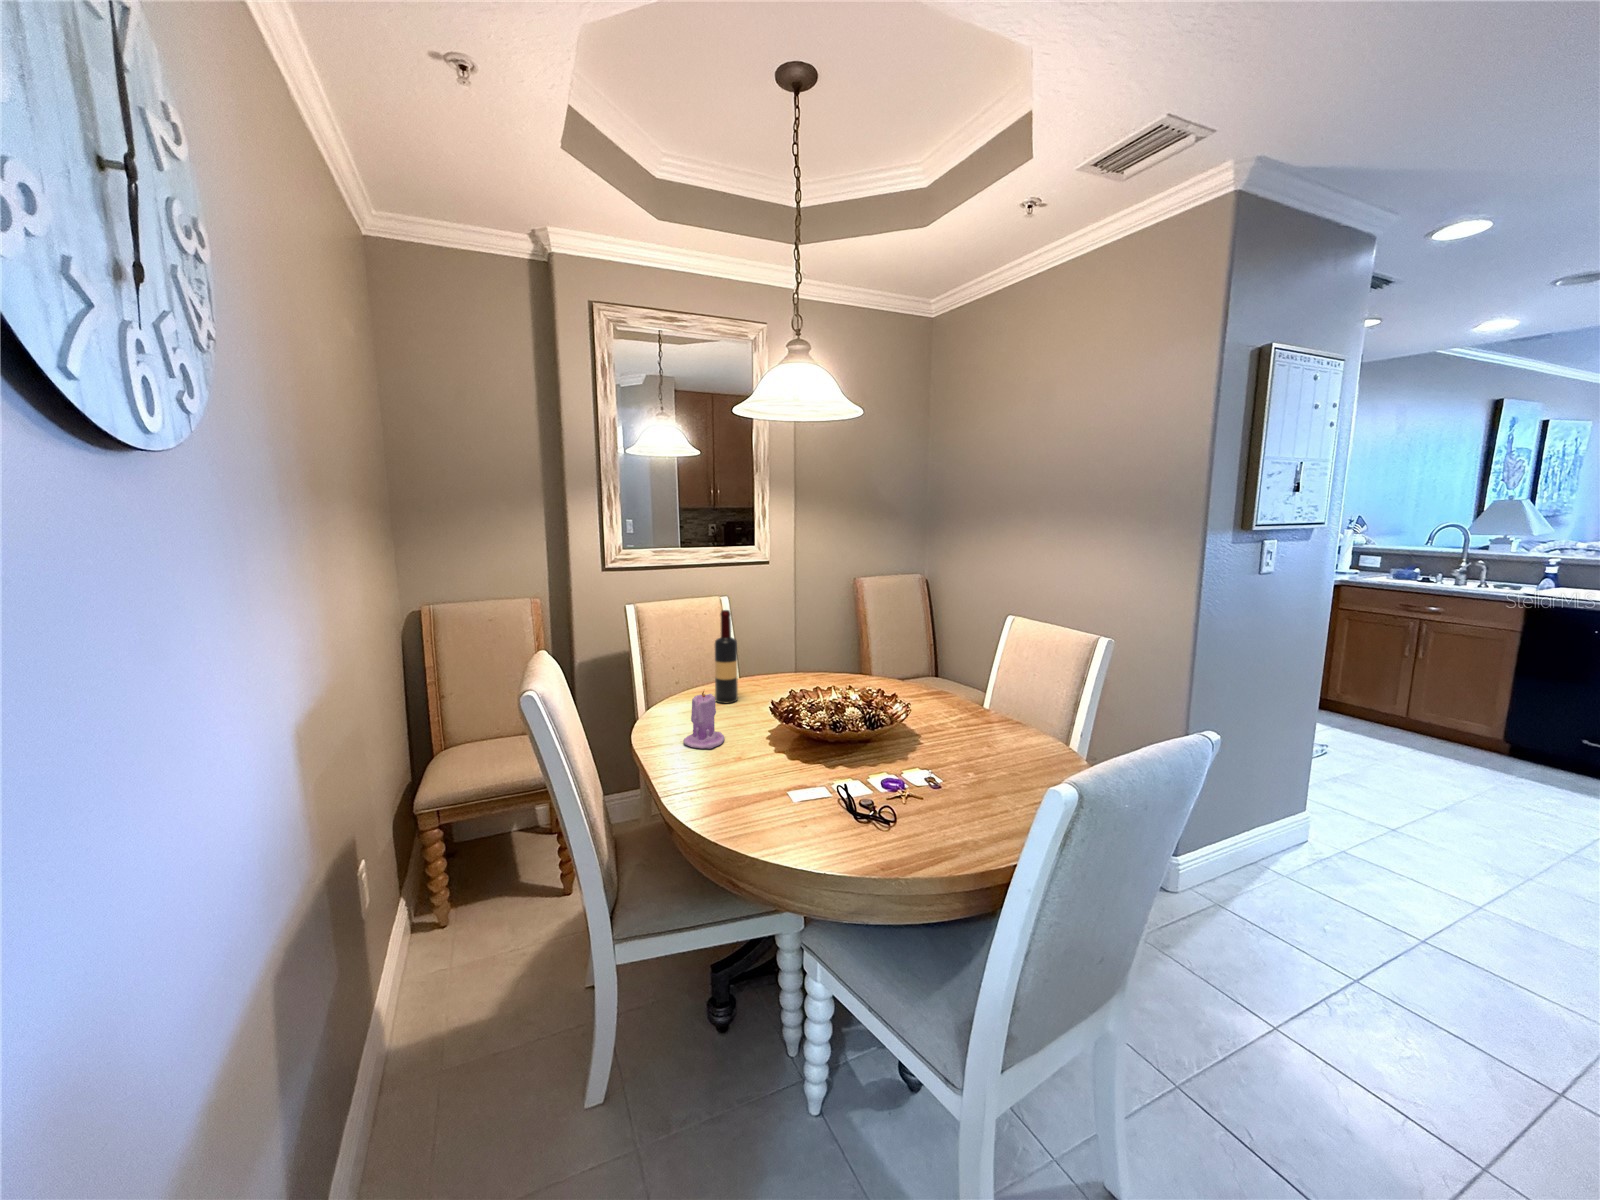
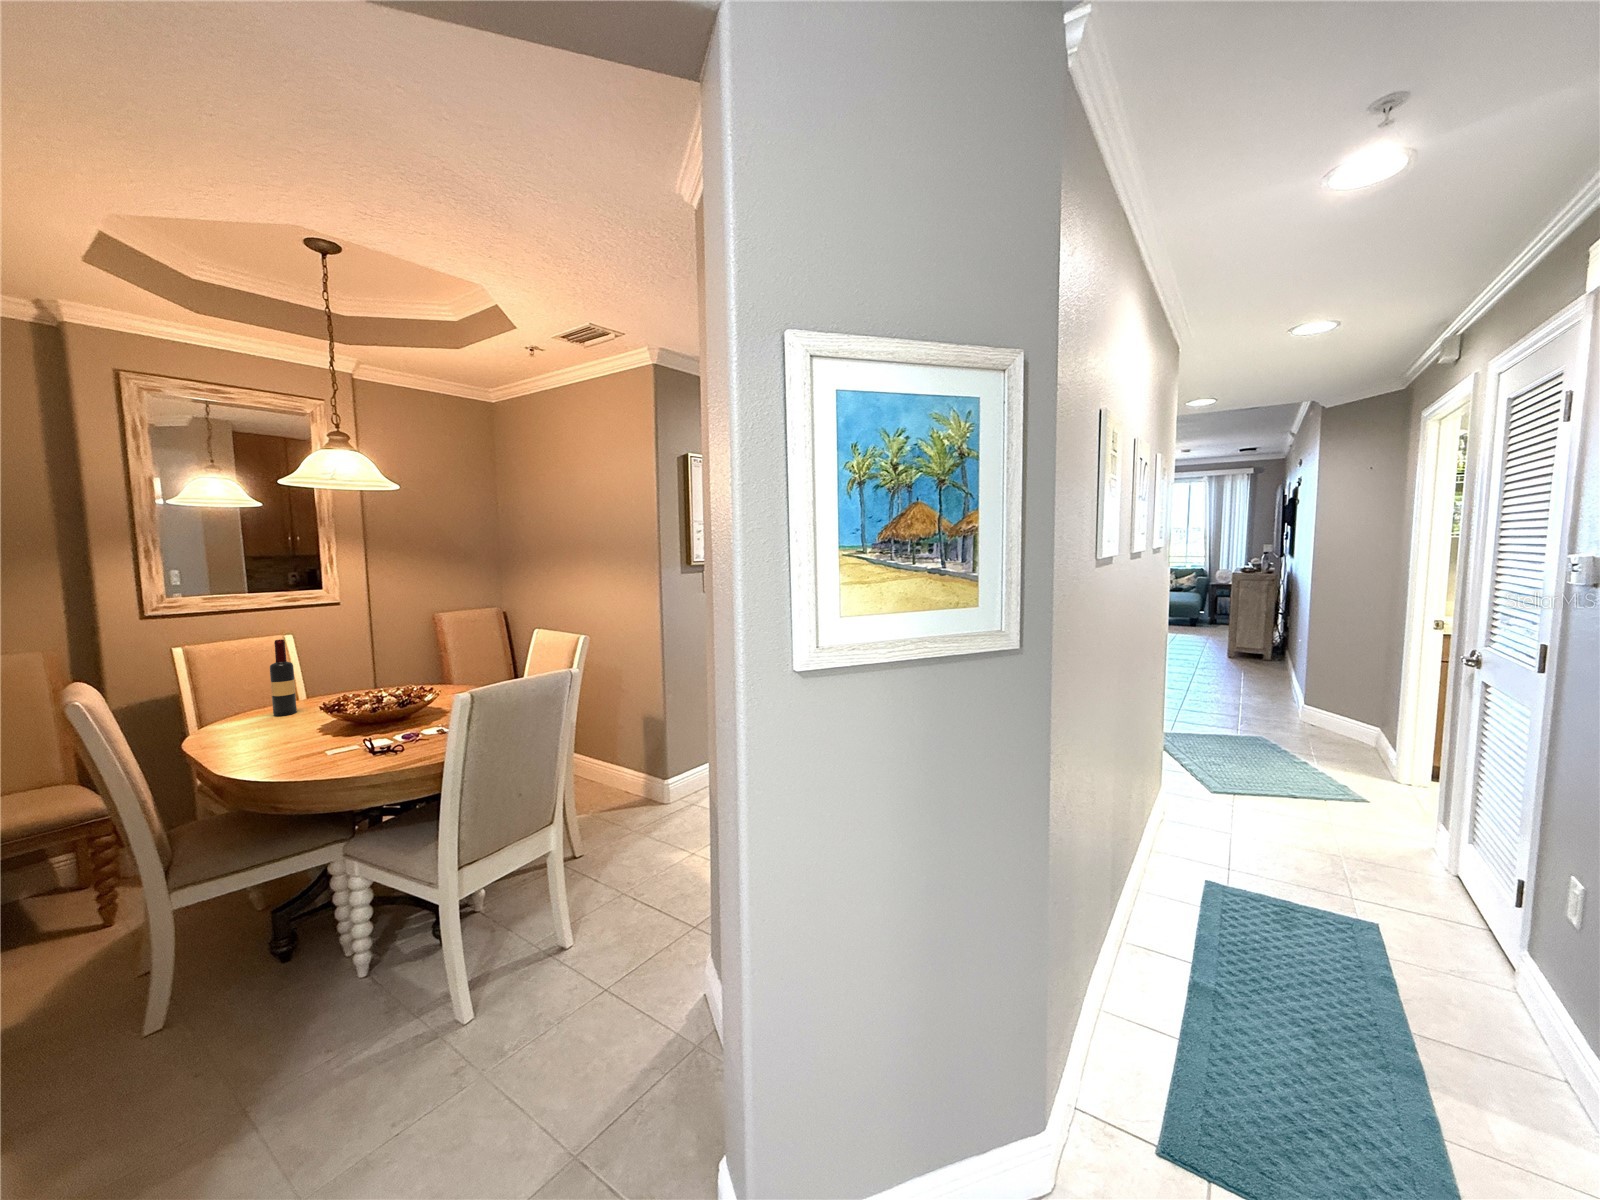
candle: present [683,691,724,749] -> none [235,696,276,743]

